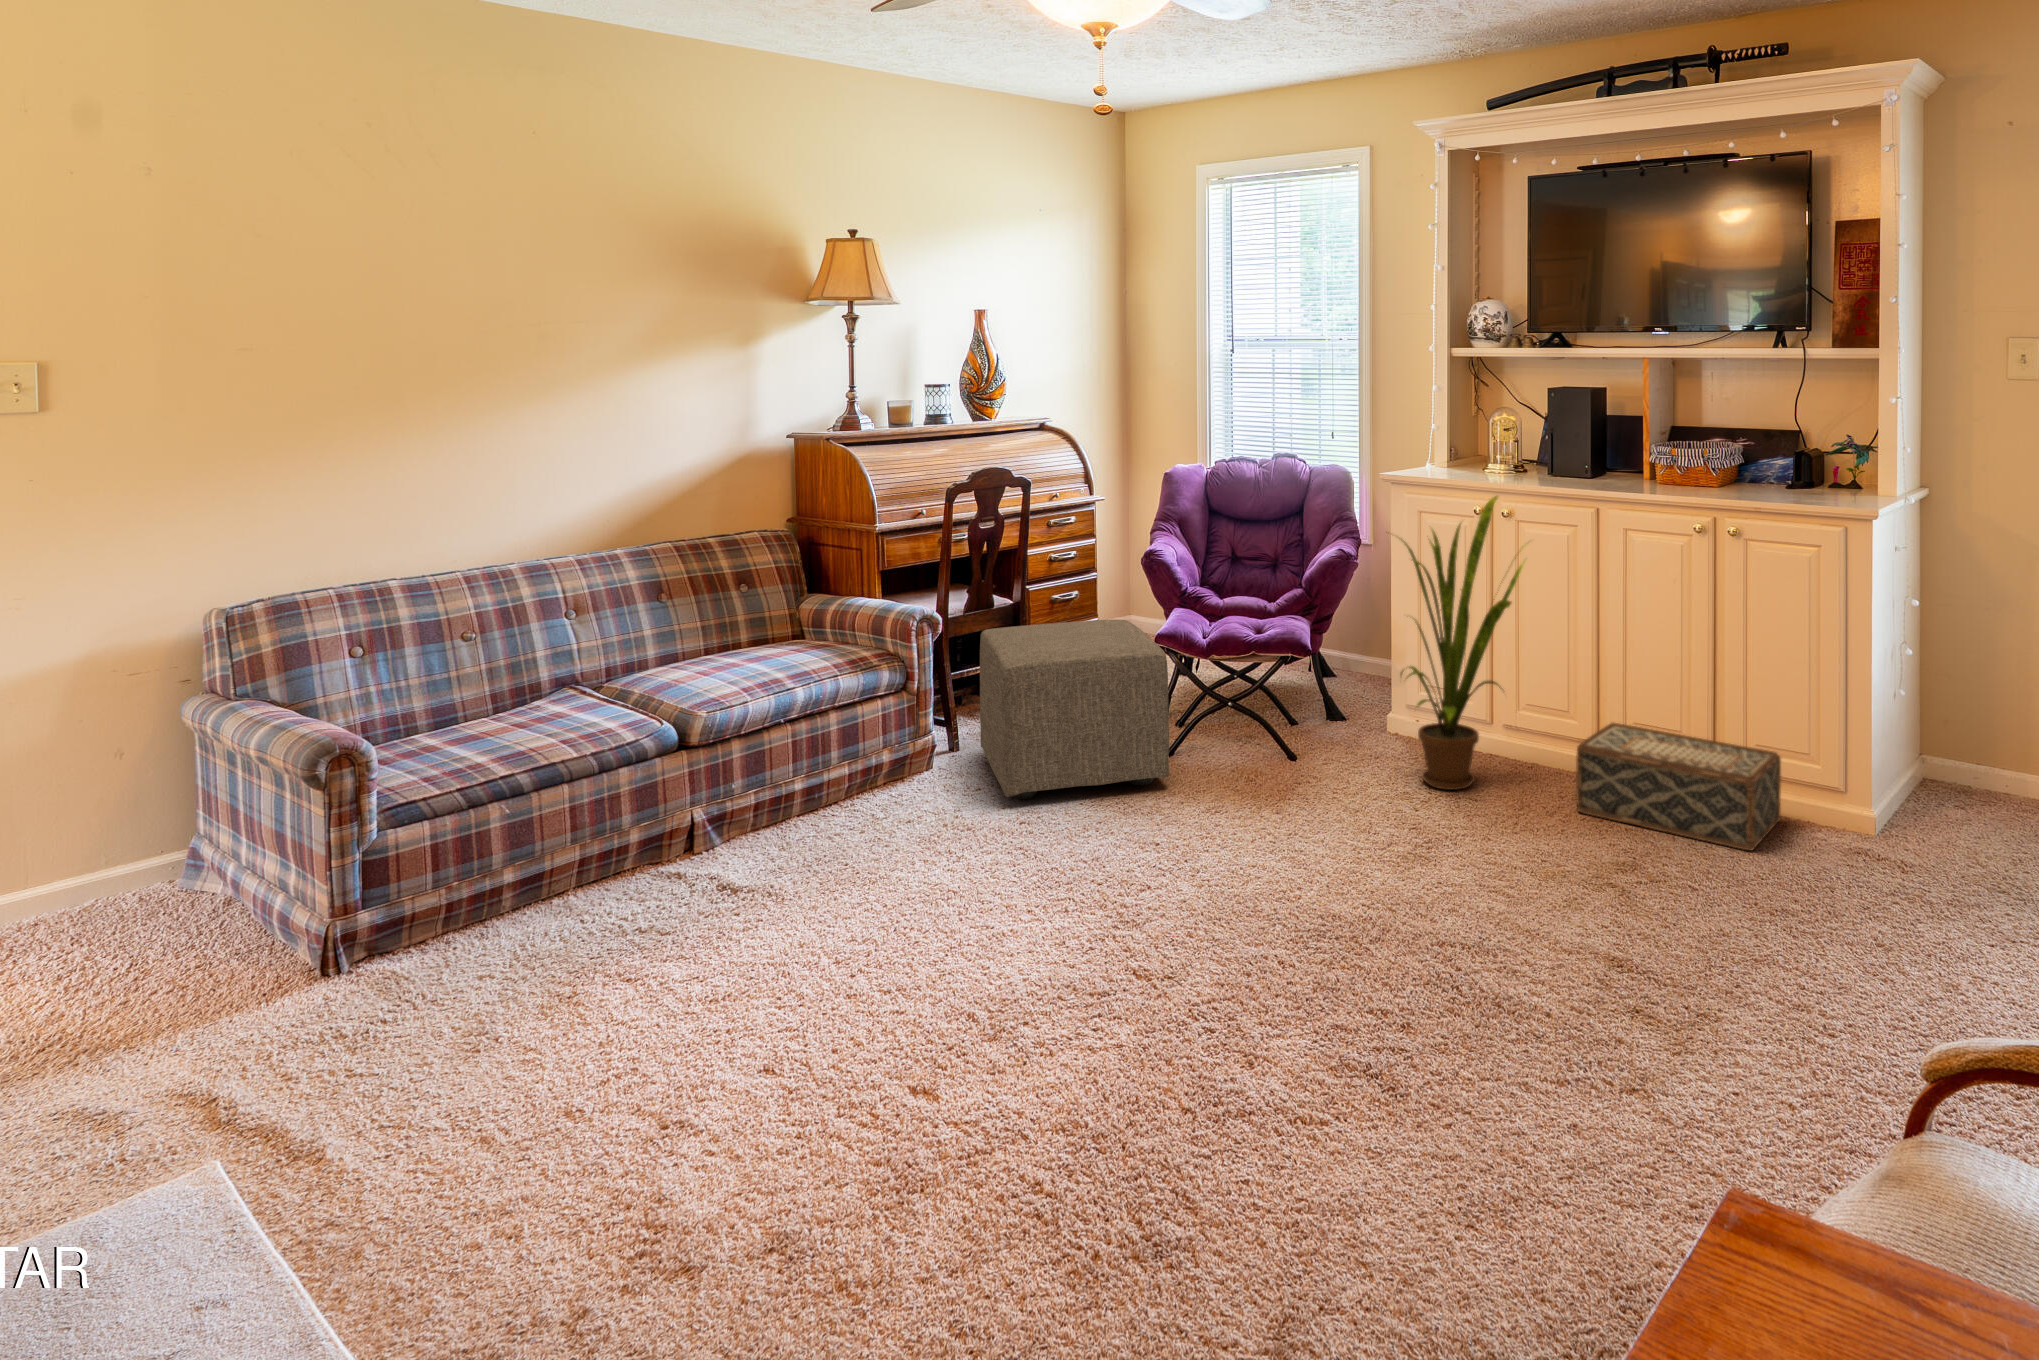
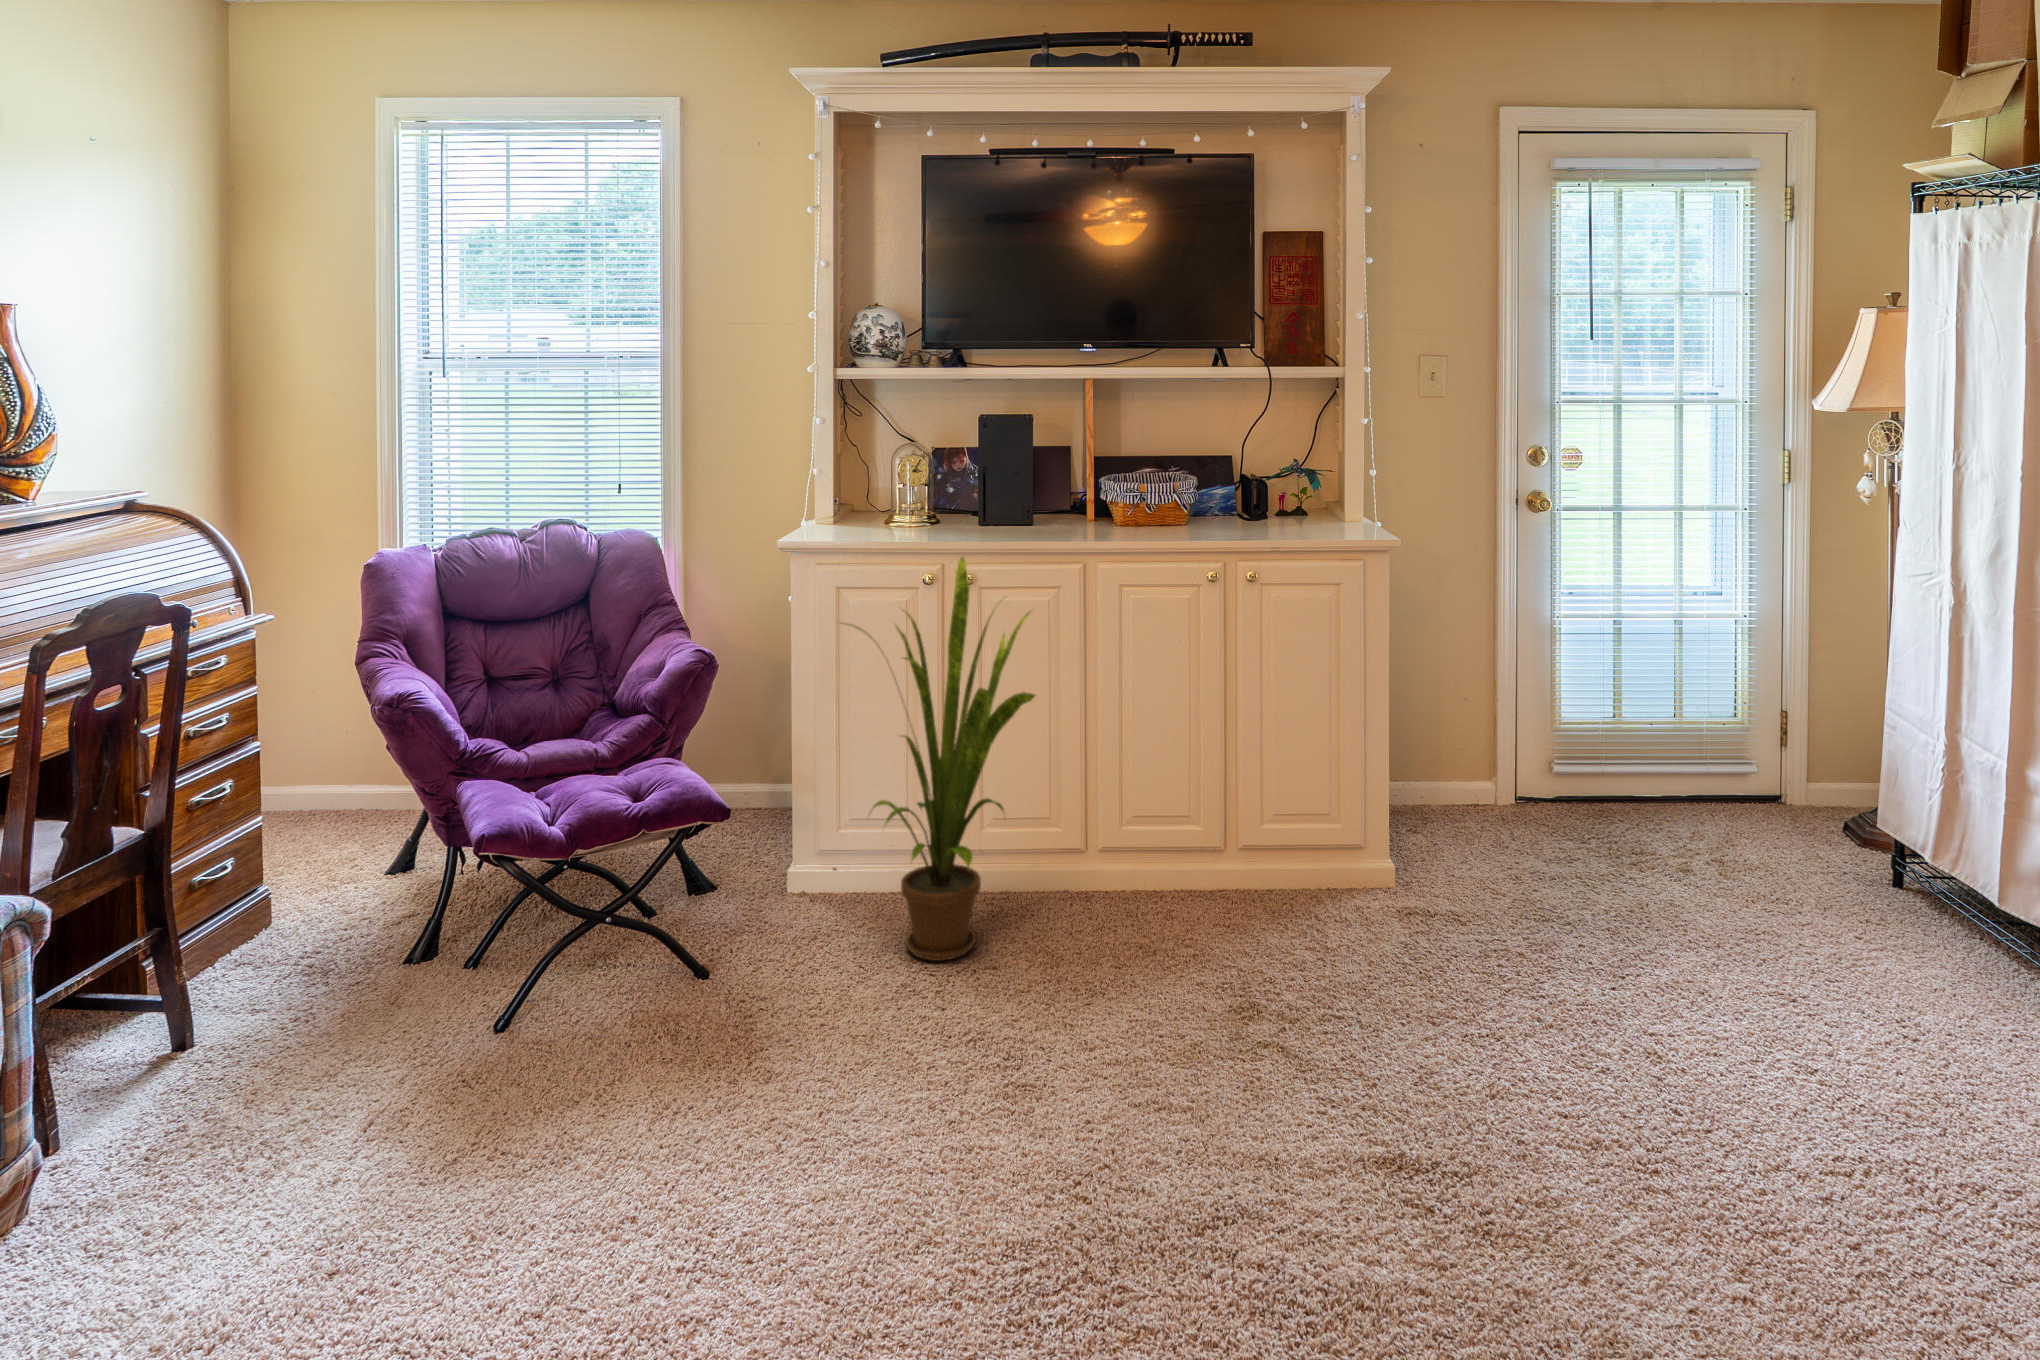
ottoman: present [980,619,1169,799] -> none [131,822,562,1229]
woven basket: present [1576,722,1781,851] -> none [1111,815,1327,944]

